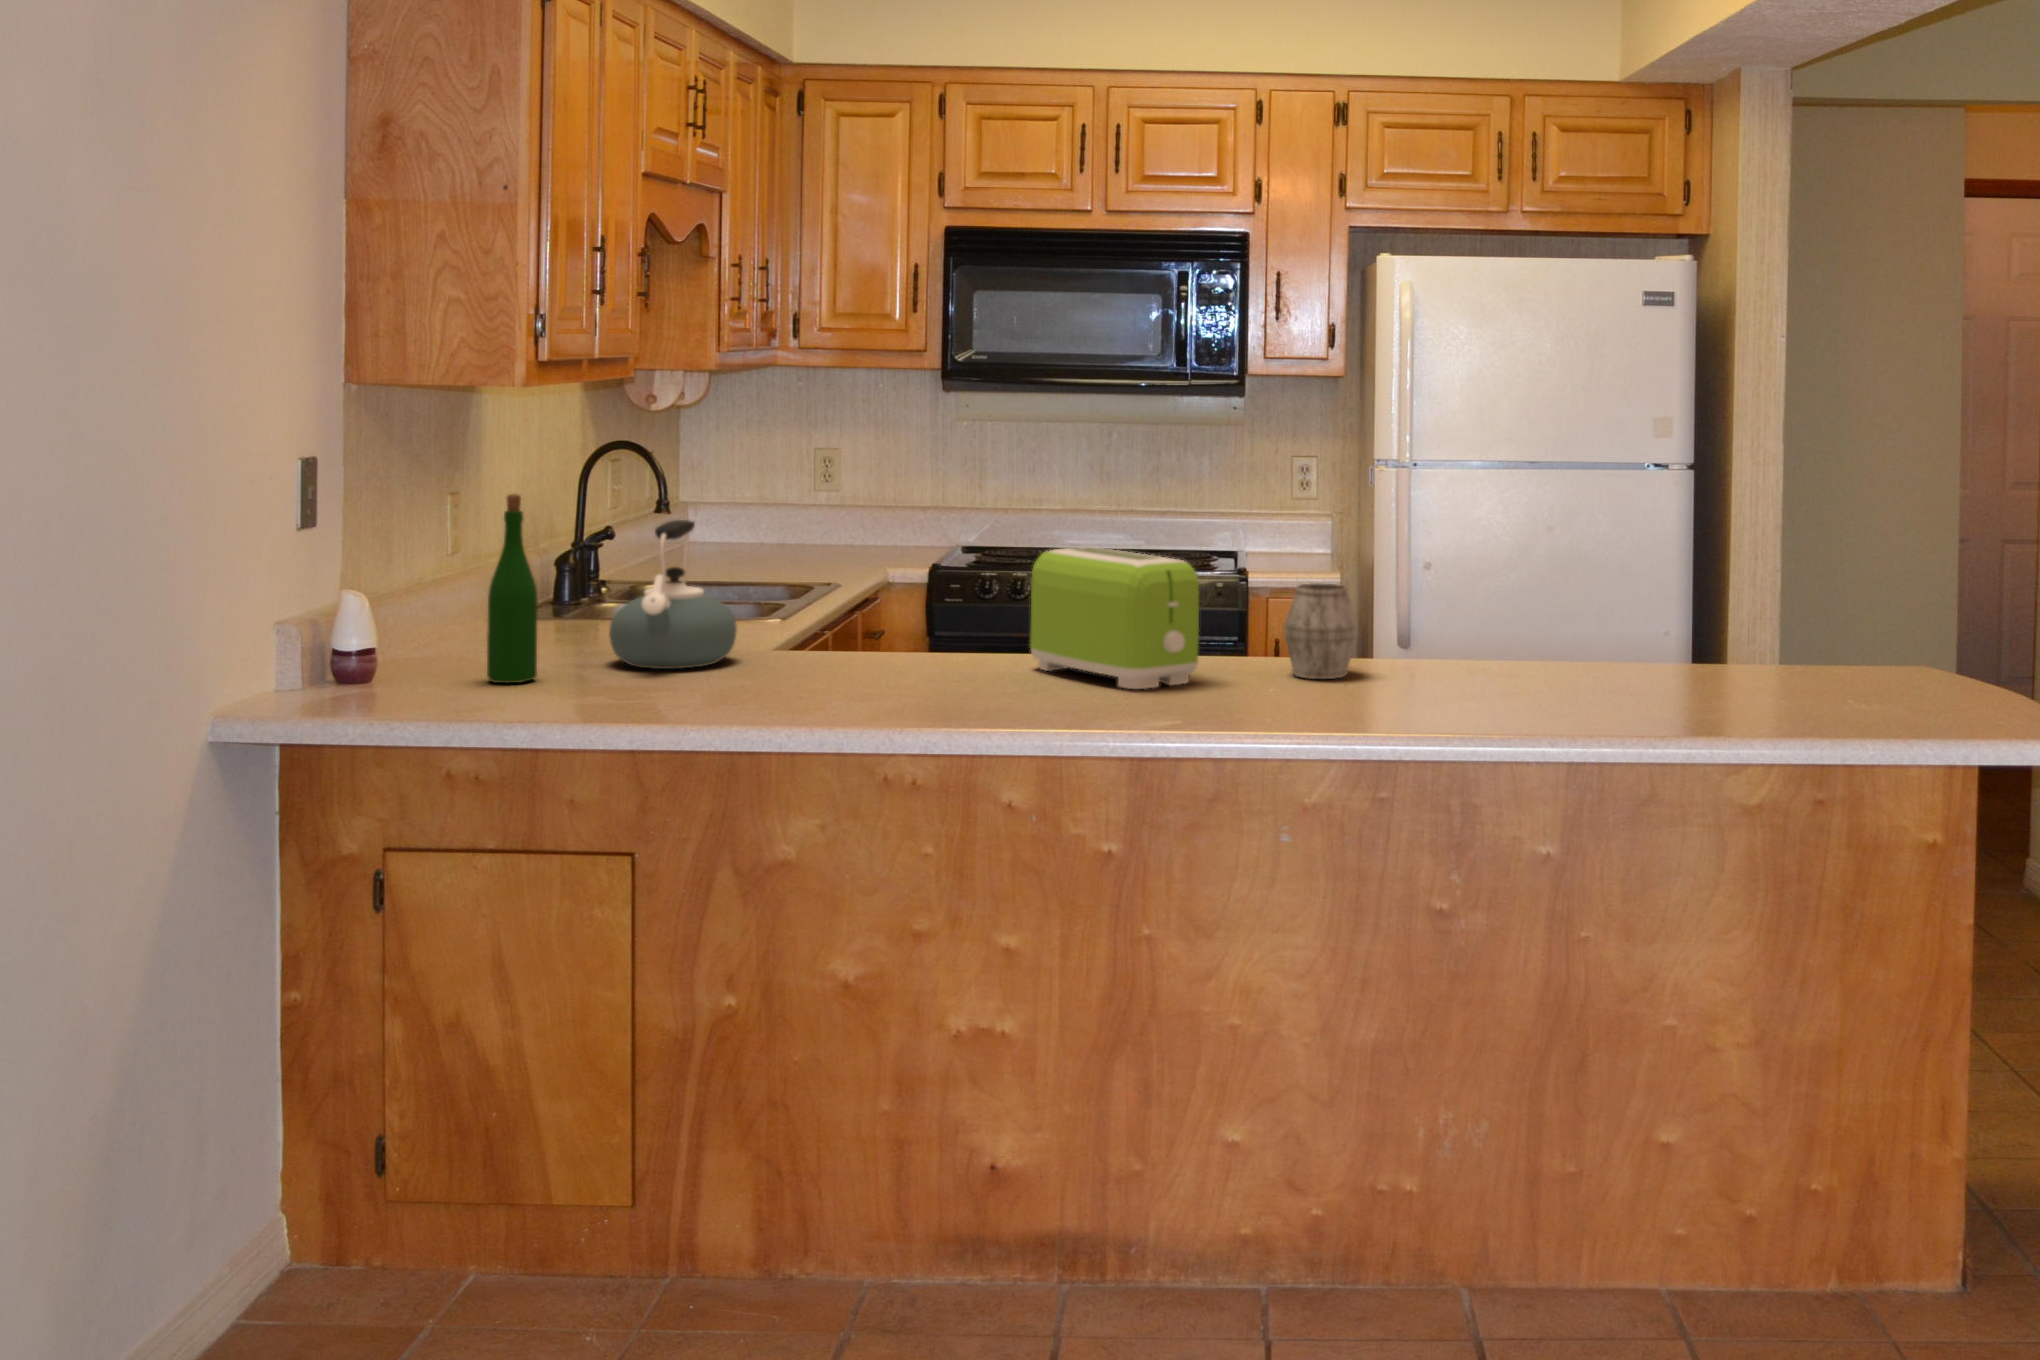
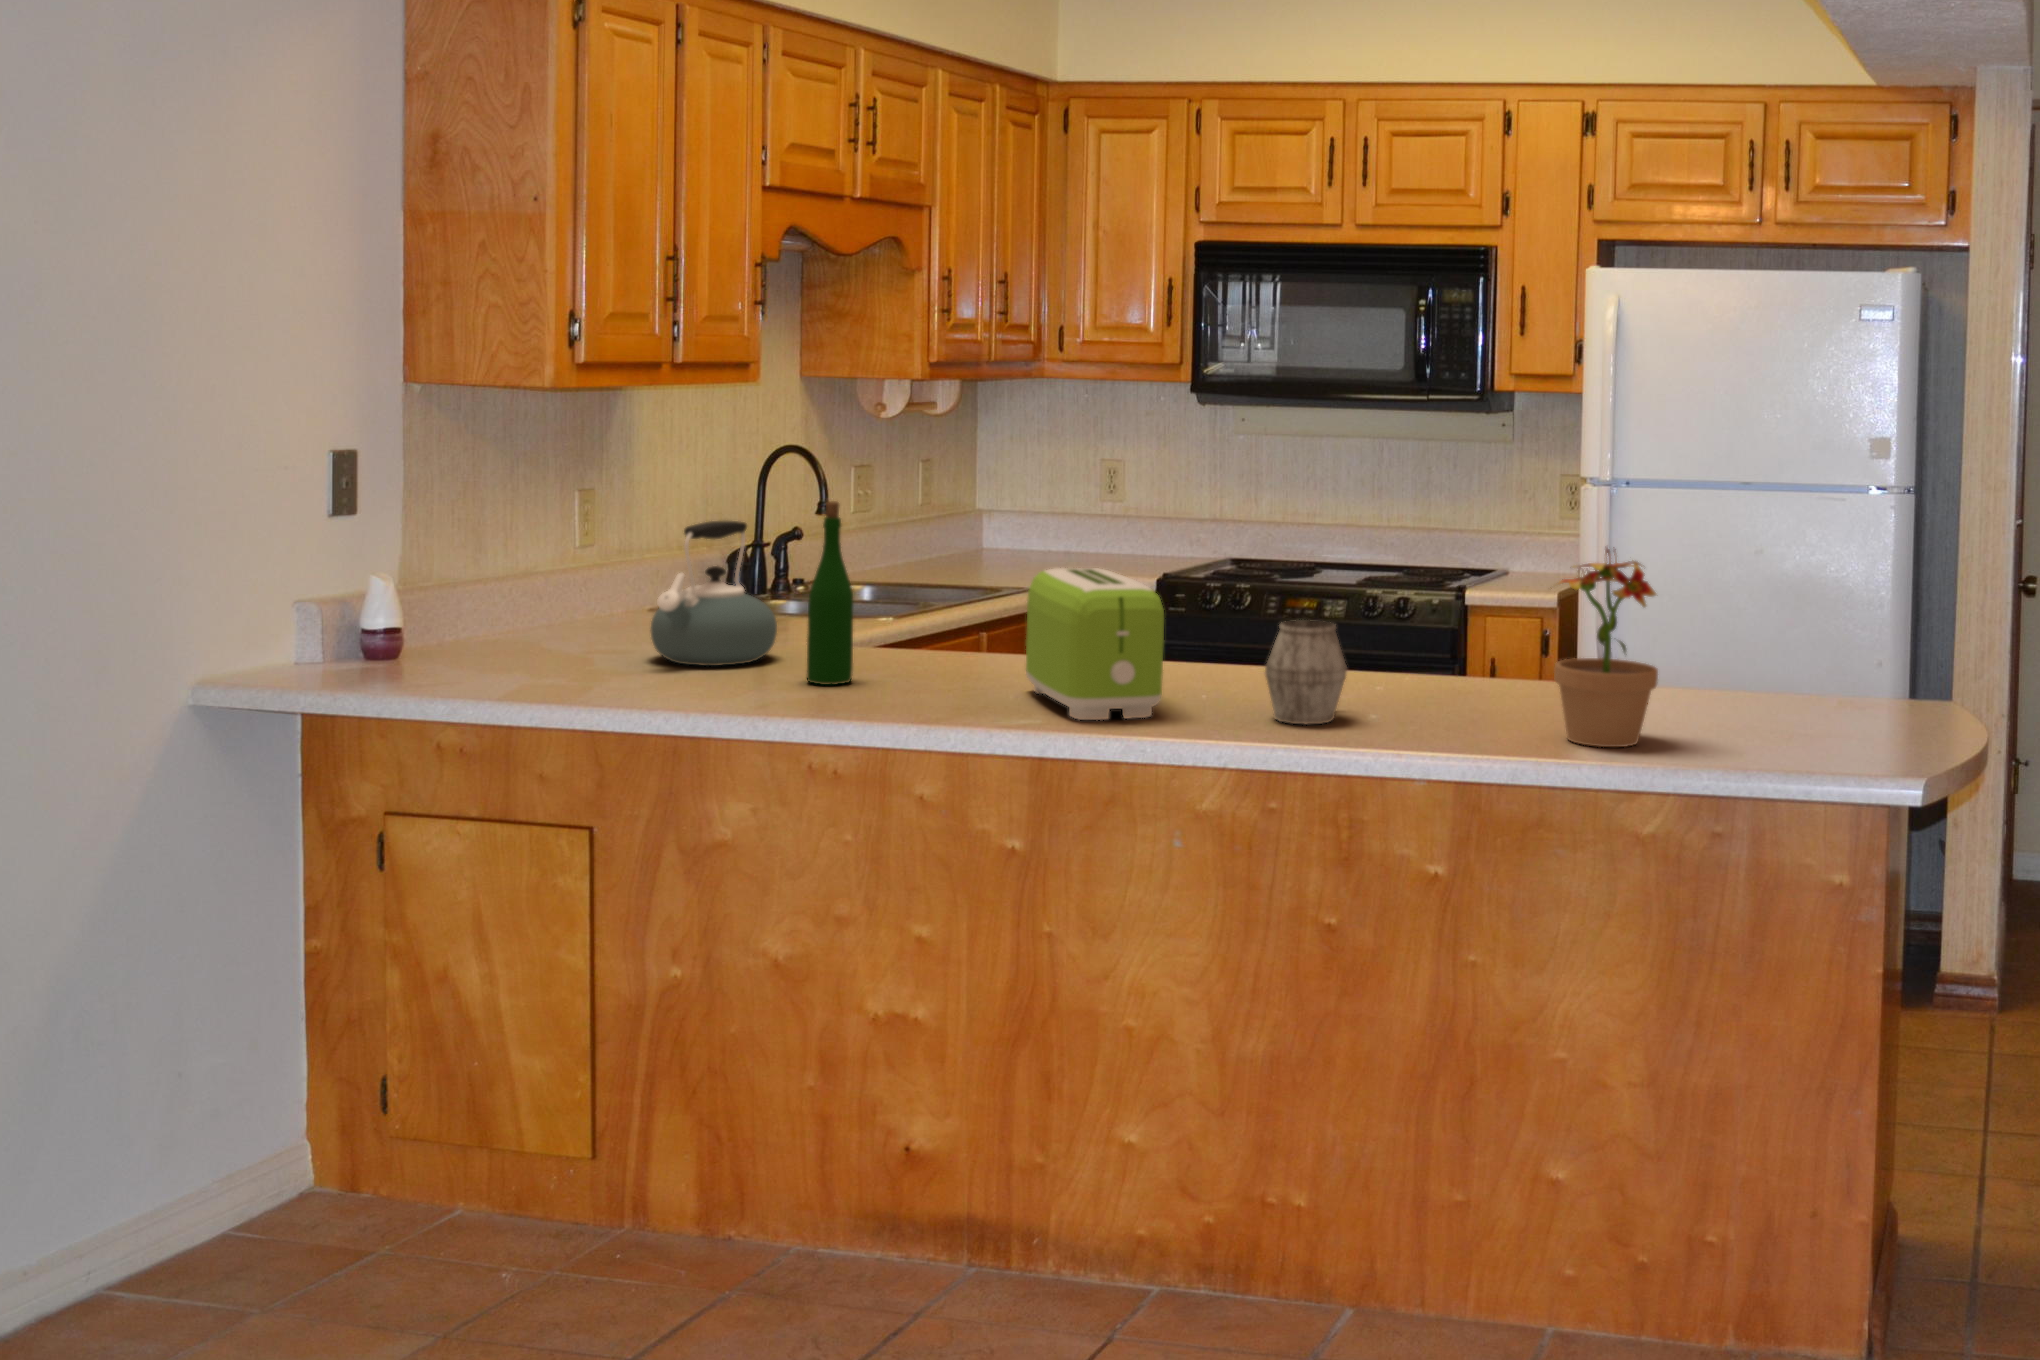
wine bottle: present [487,494,537,683] -> present [807,501,854,685]
potted plant: none [1544,500,1635,678] -> present [1551,548,1658,747]

